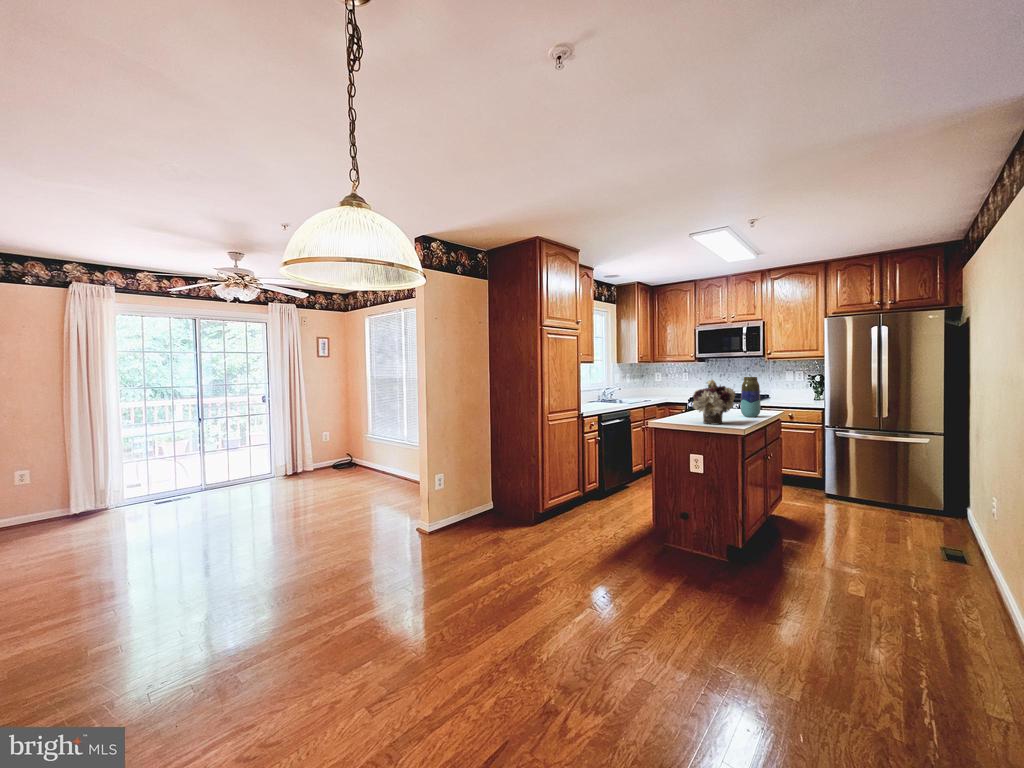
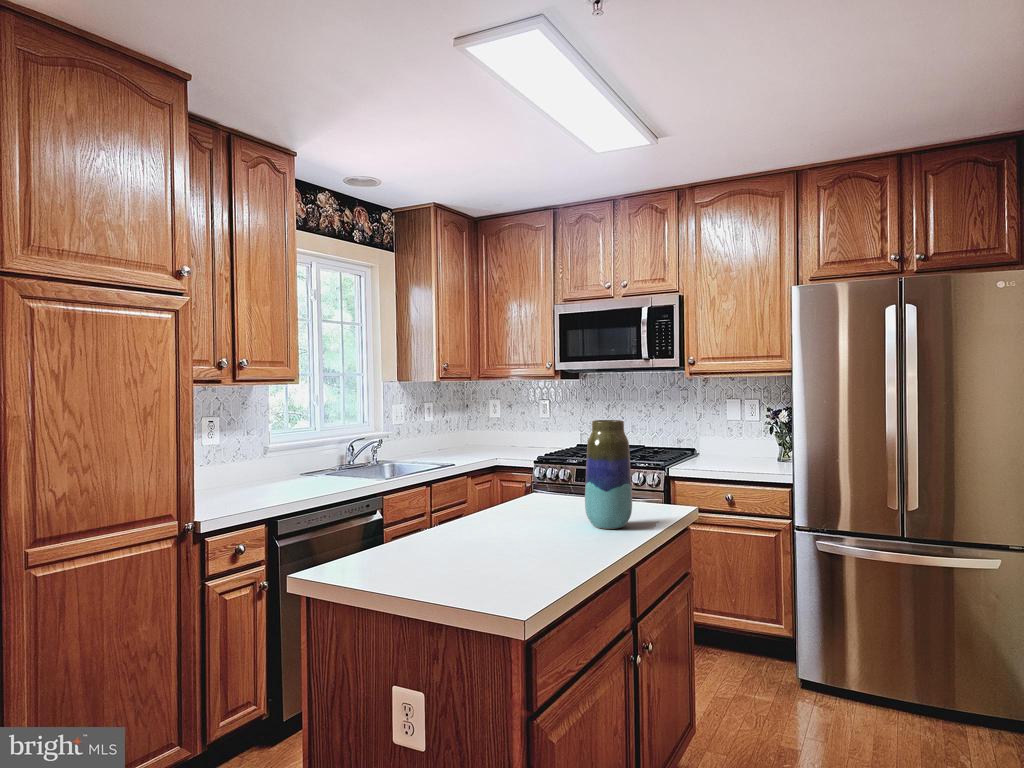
flower arrangement: present [693,379,735,424] -> none [401,431,528,576]

